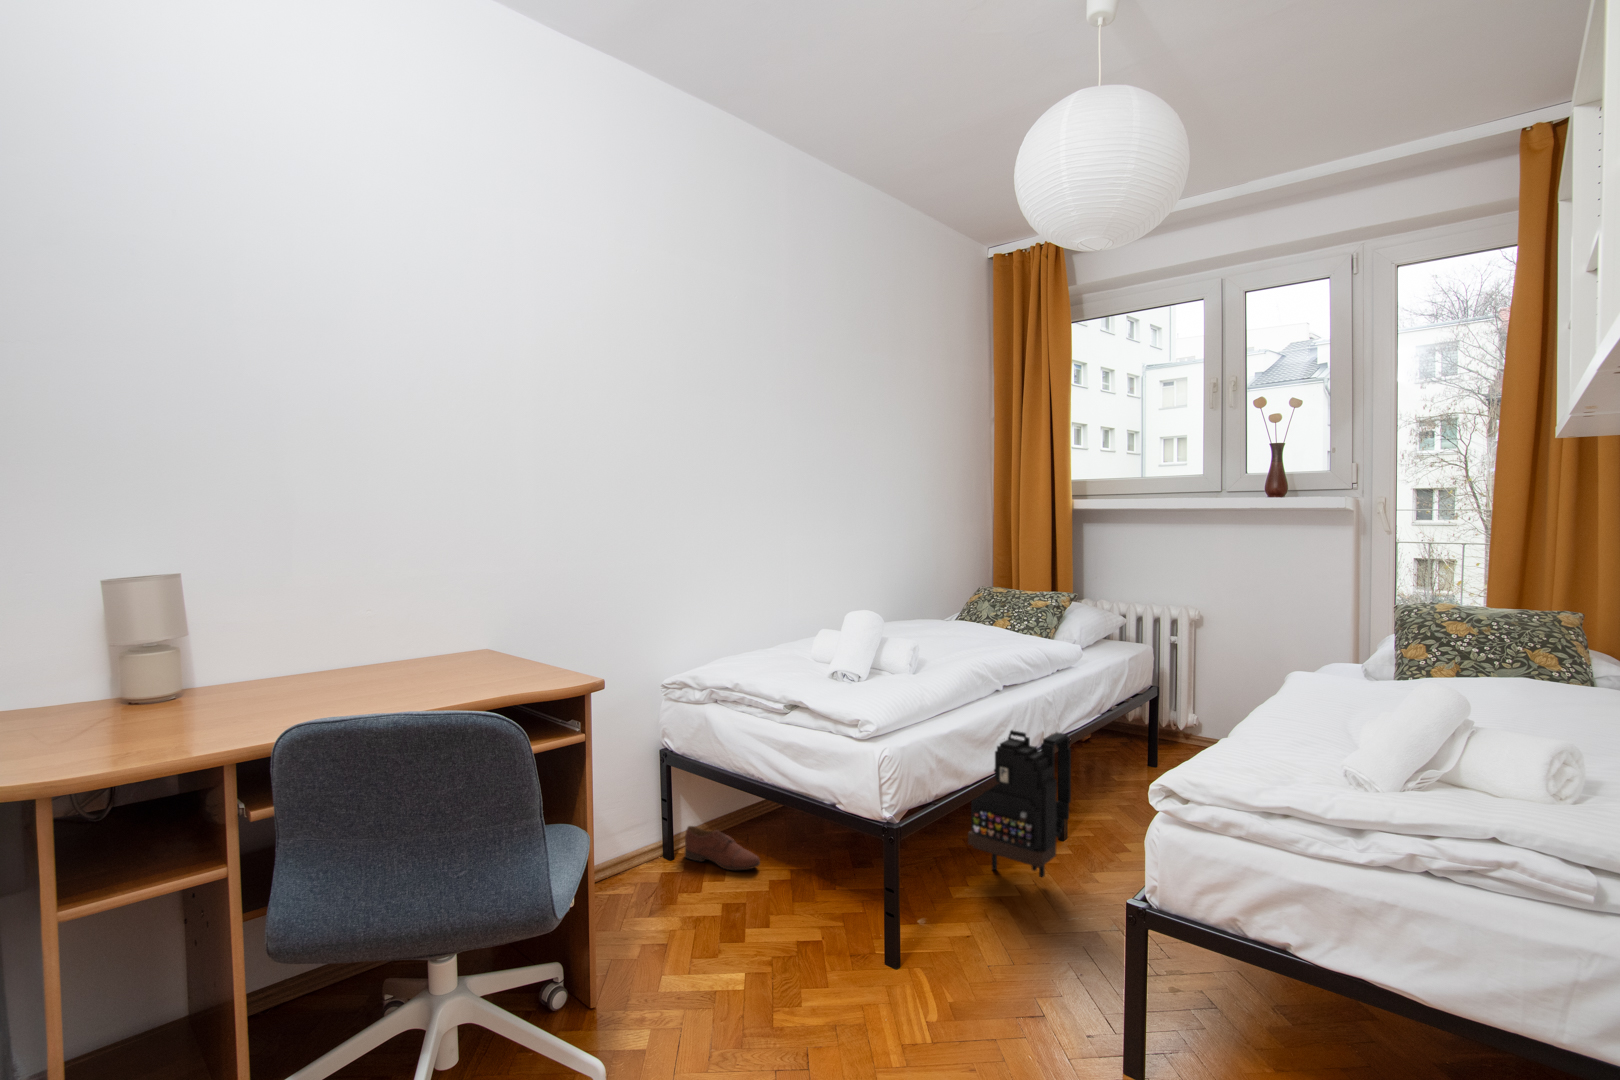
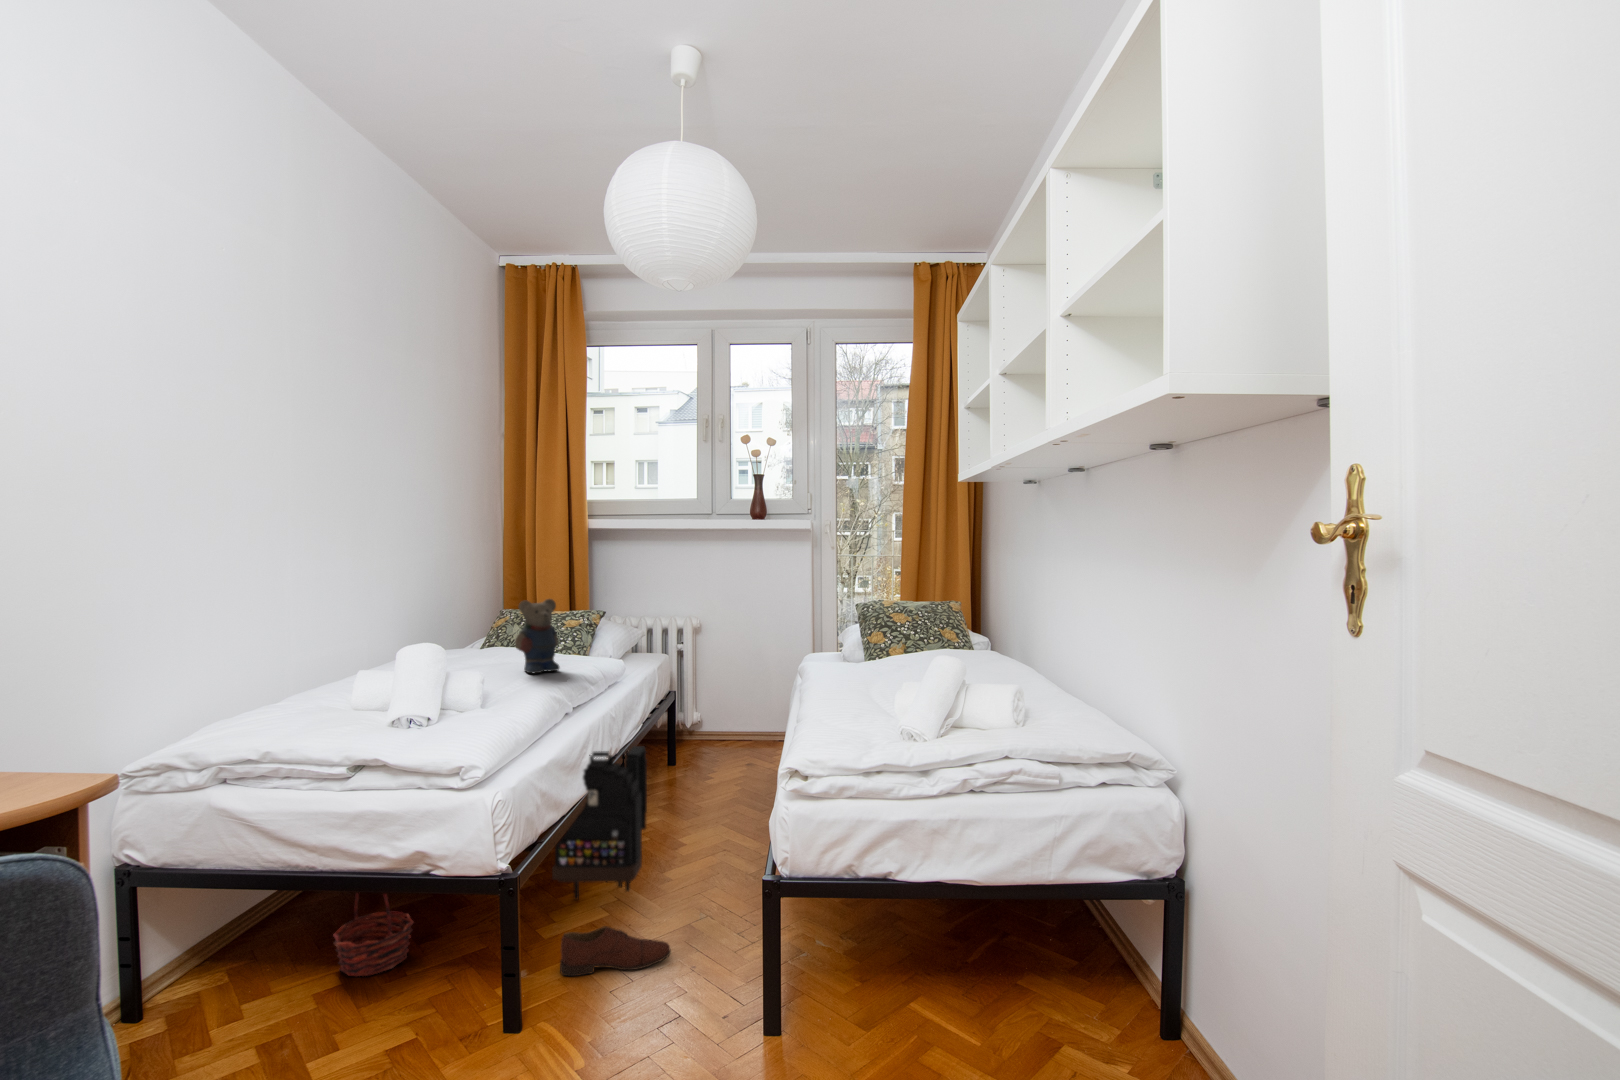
teddy bear: none [959,578,1002,648] -> present [515,599,559,673]
basket: none [789,790,848,880] -> present [333,893,414,976]
shoe: present [685,826,760,870] -> present [560,926,671,976]

